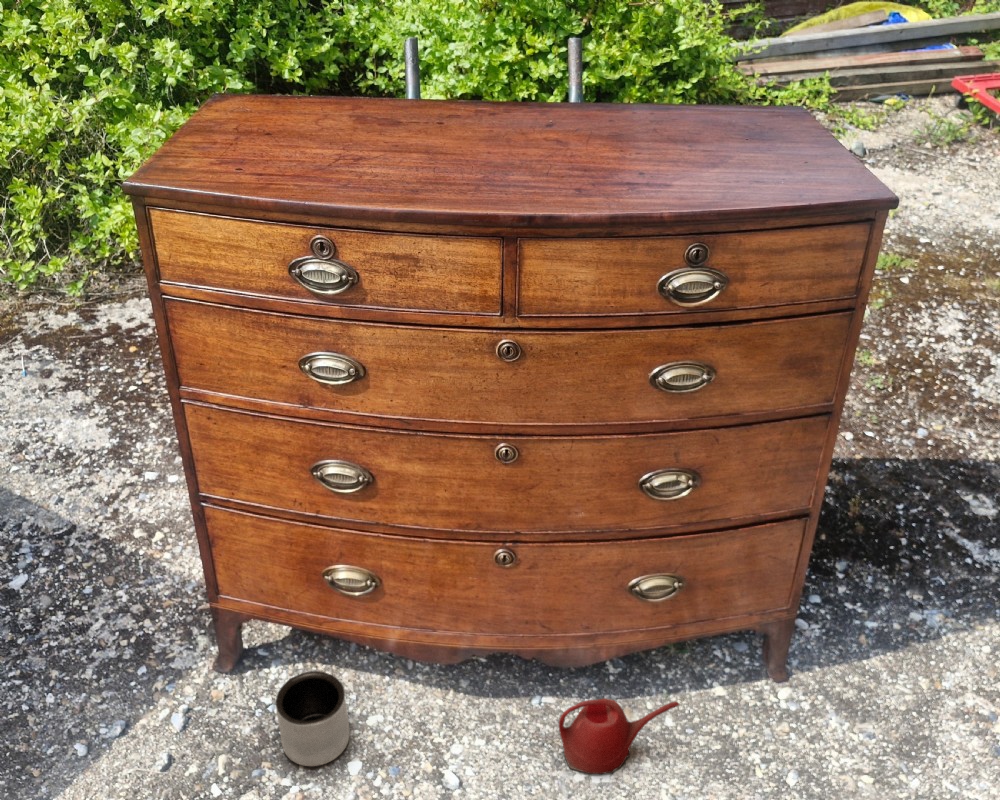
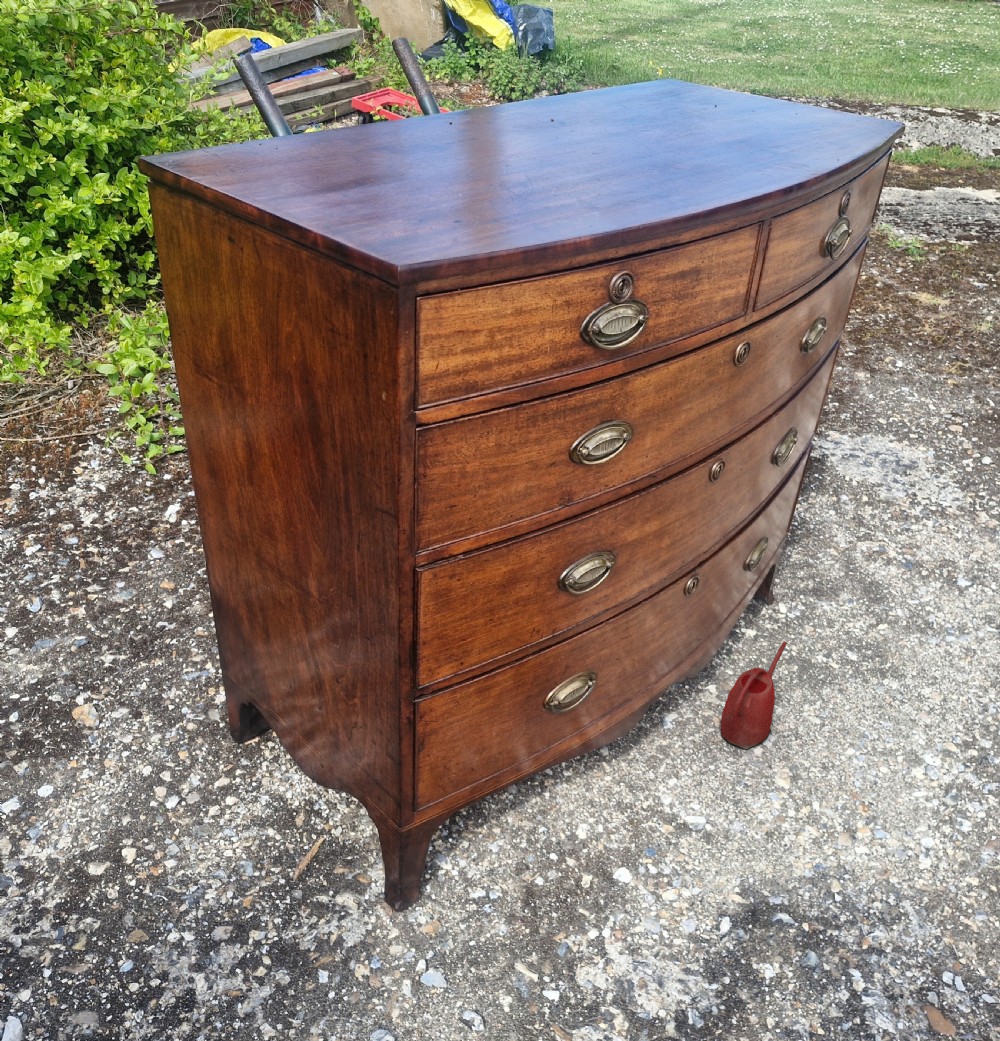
planter: present [276,671,349,766] -> none [528,806,609,915]

